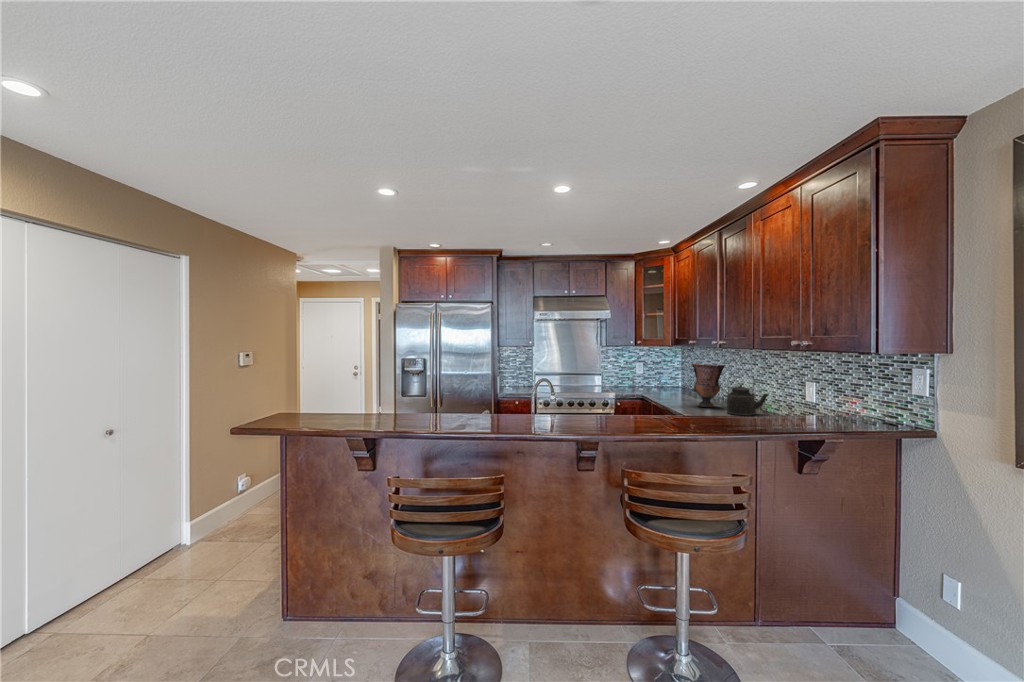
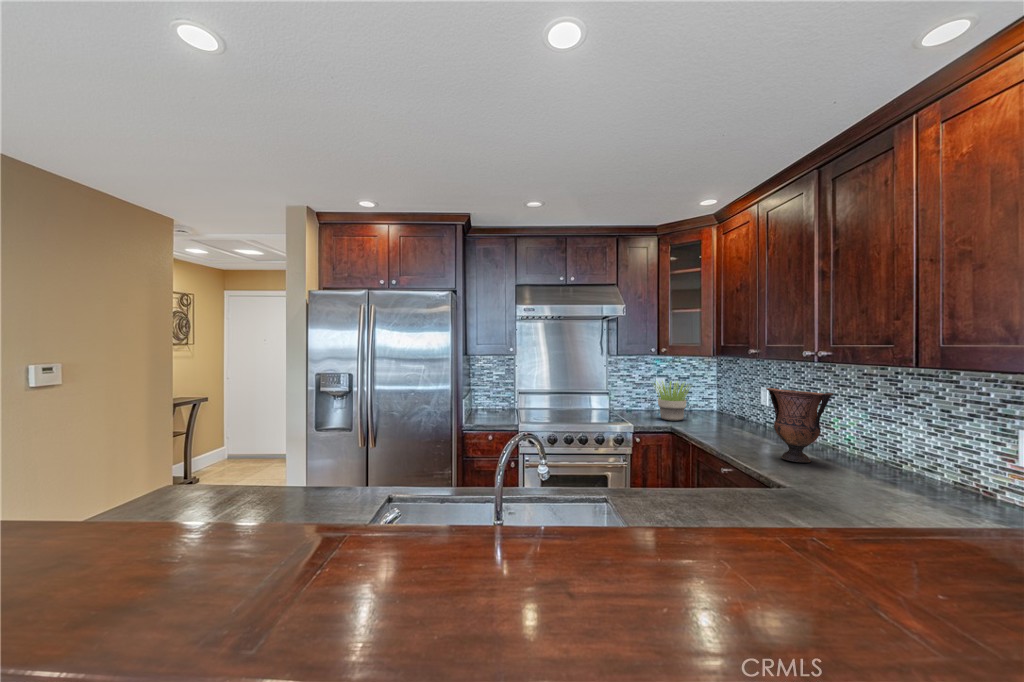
potted plant: none [629,363,662,392] -> present [654,381,691,421]
kettle: present [726,379,769,416] -> none [850,419,932,491]

